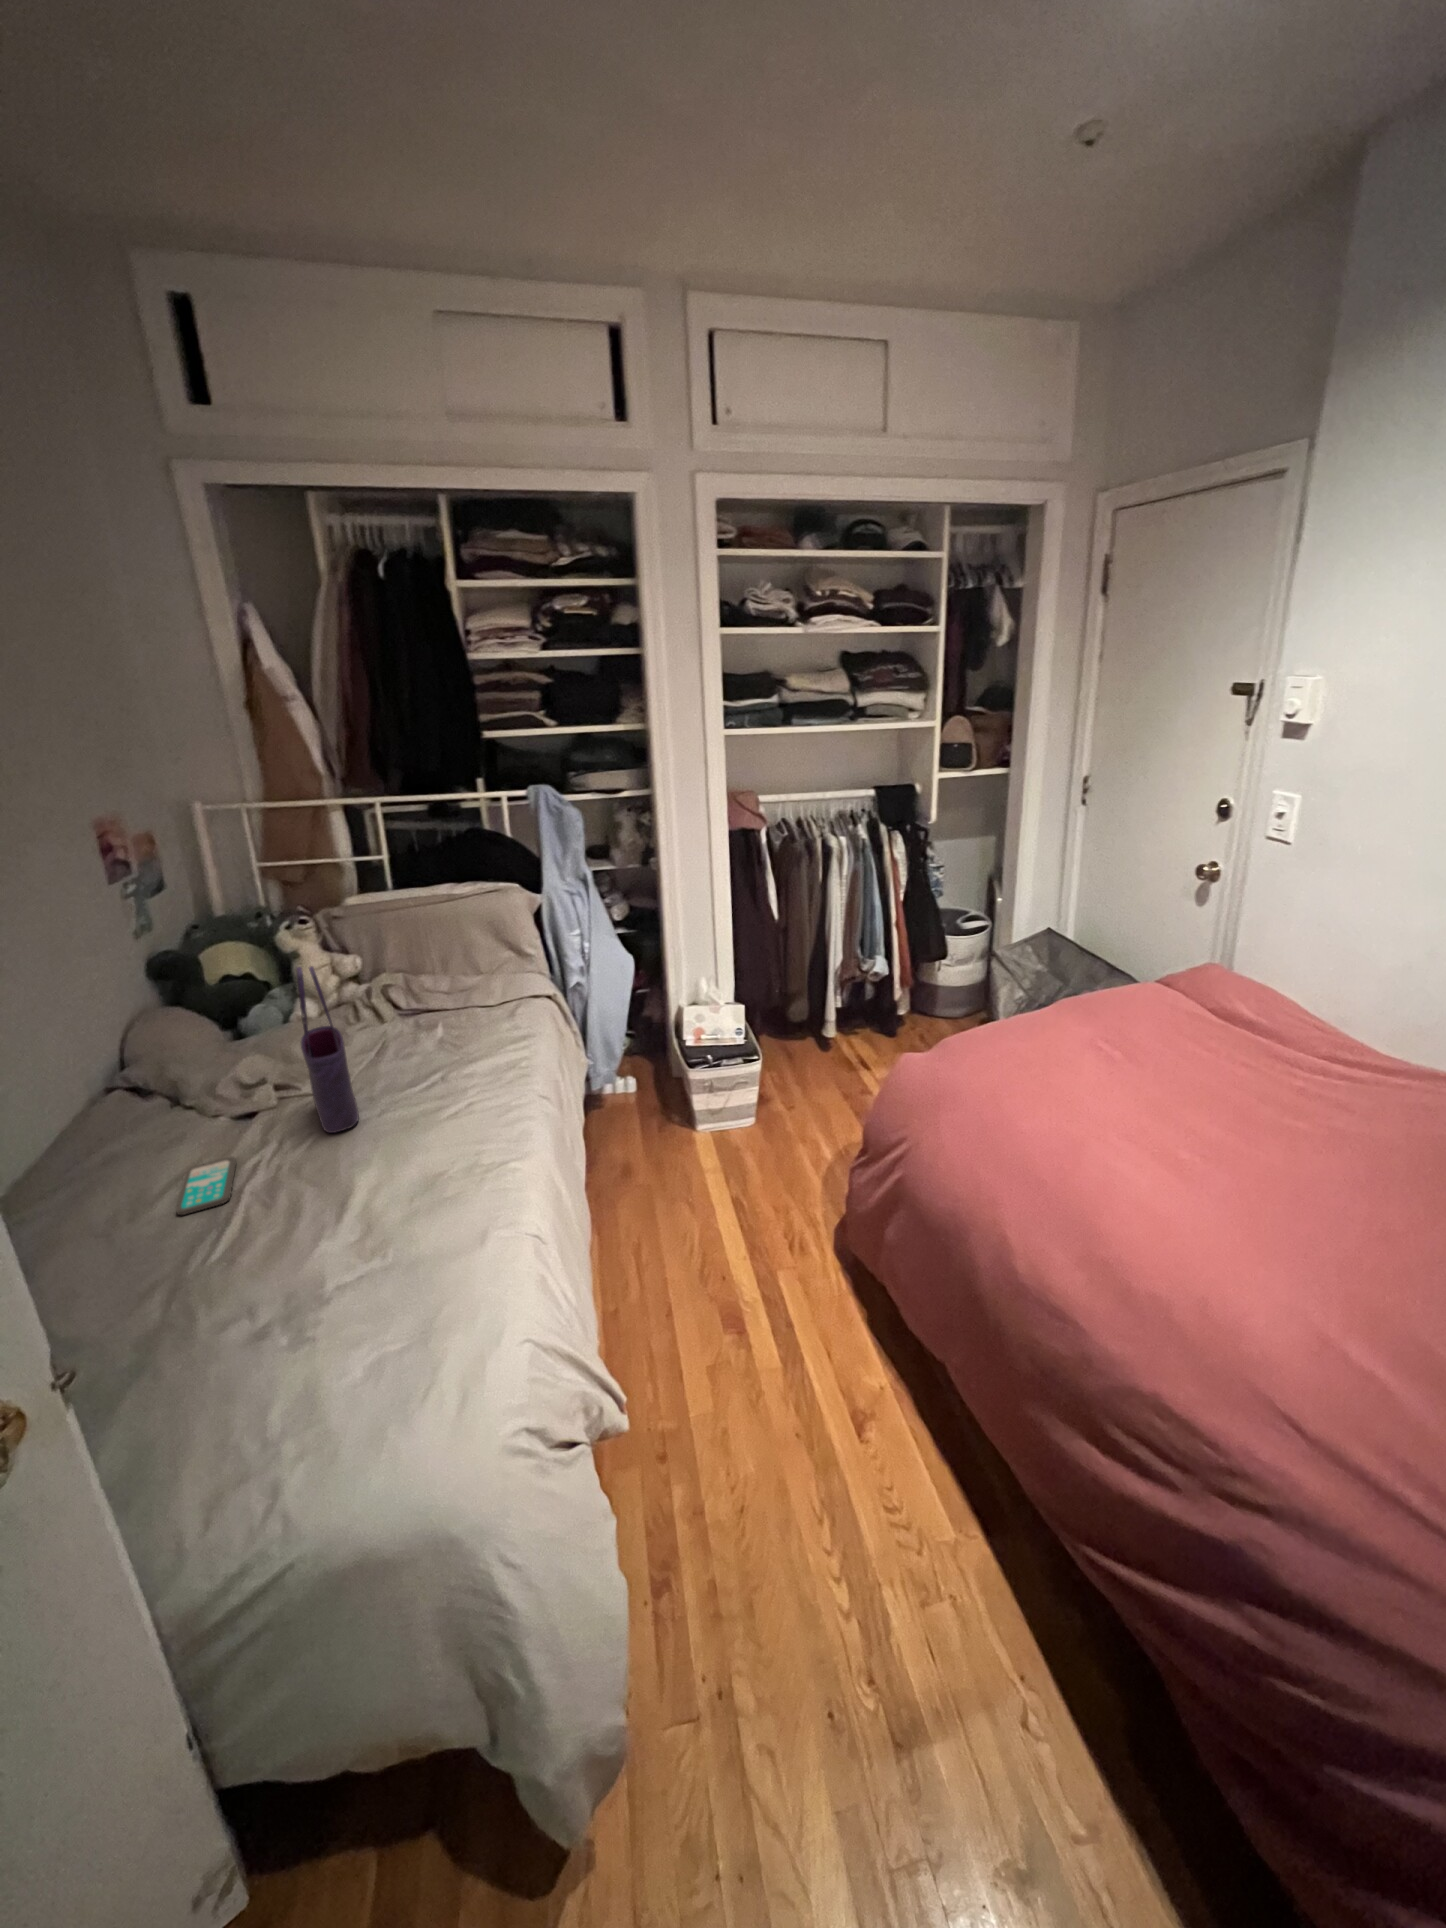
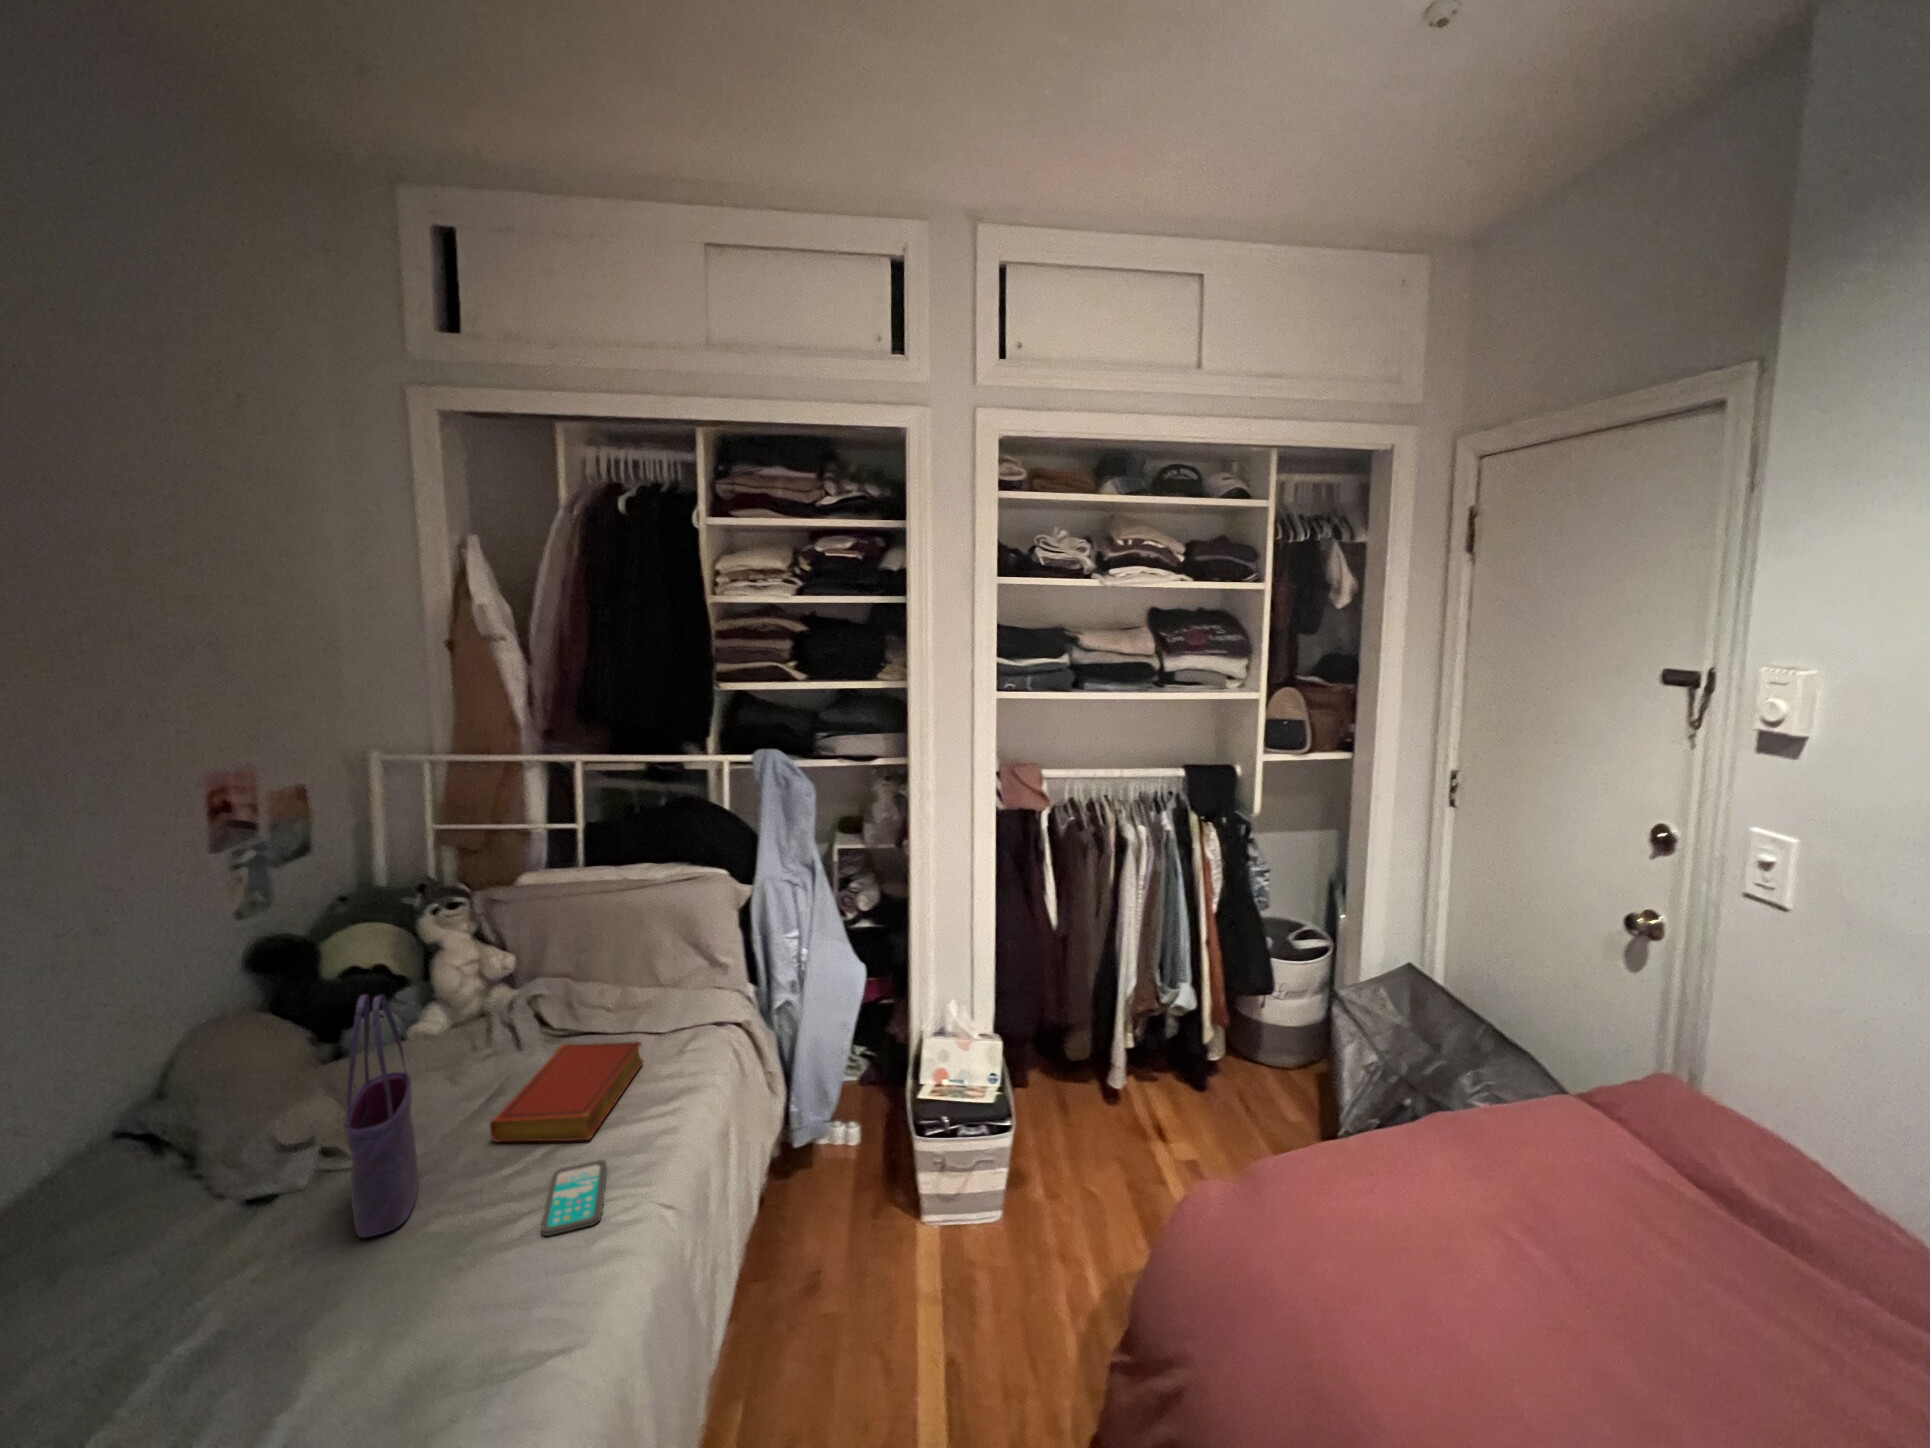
book: none [393,1007,488,1076] -> present [490,1042,643,1142]
smartphone: present [176,1156,236,1215] -> present [542,1160,607,1236]

